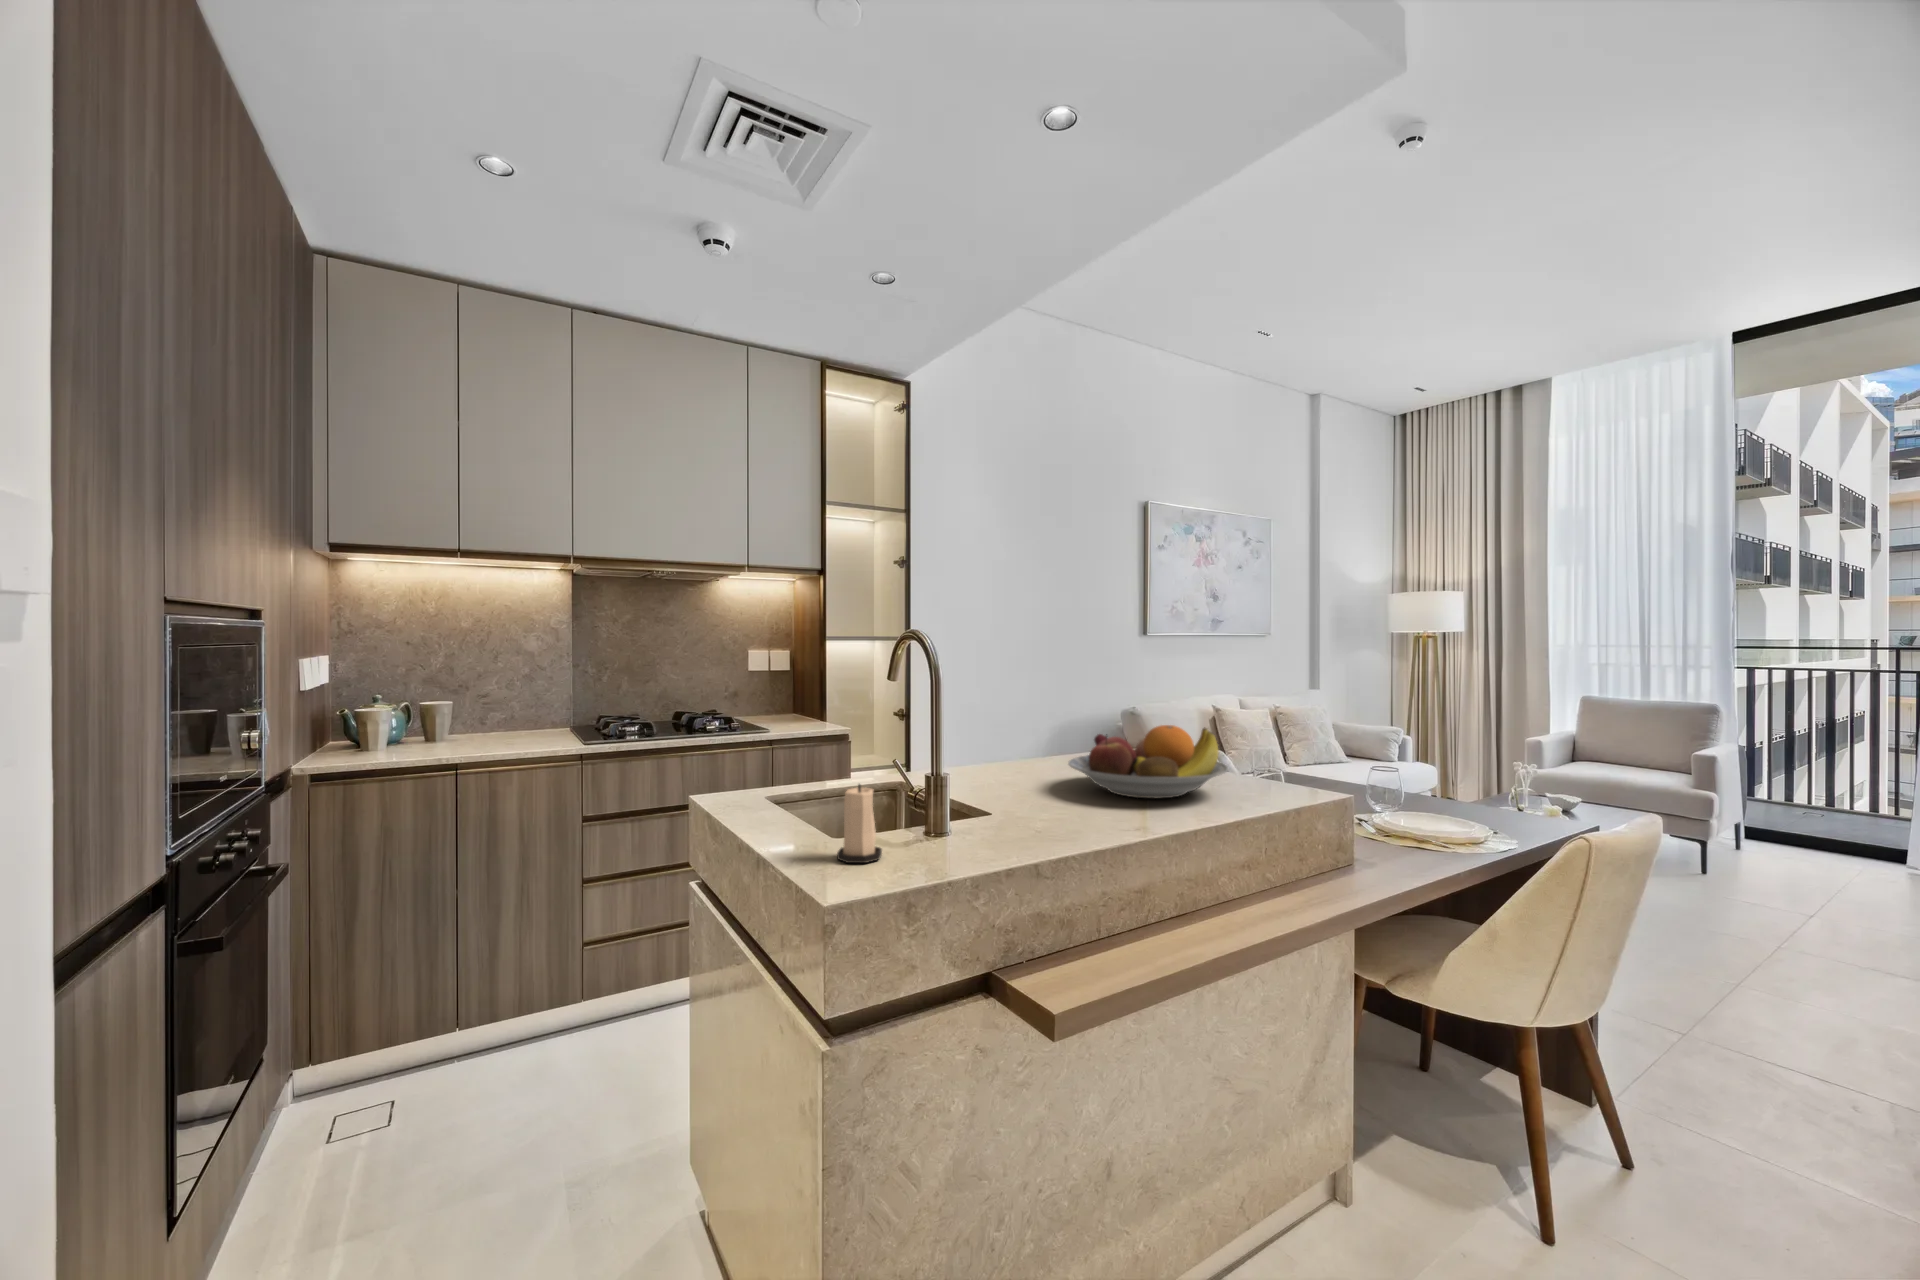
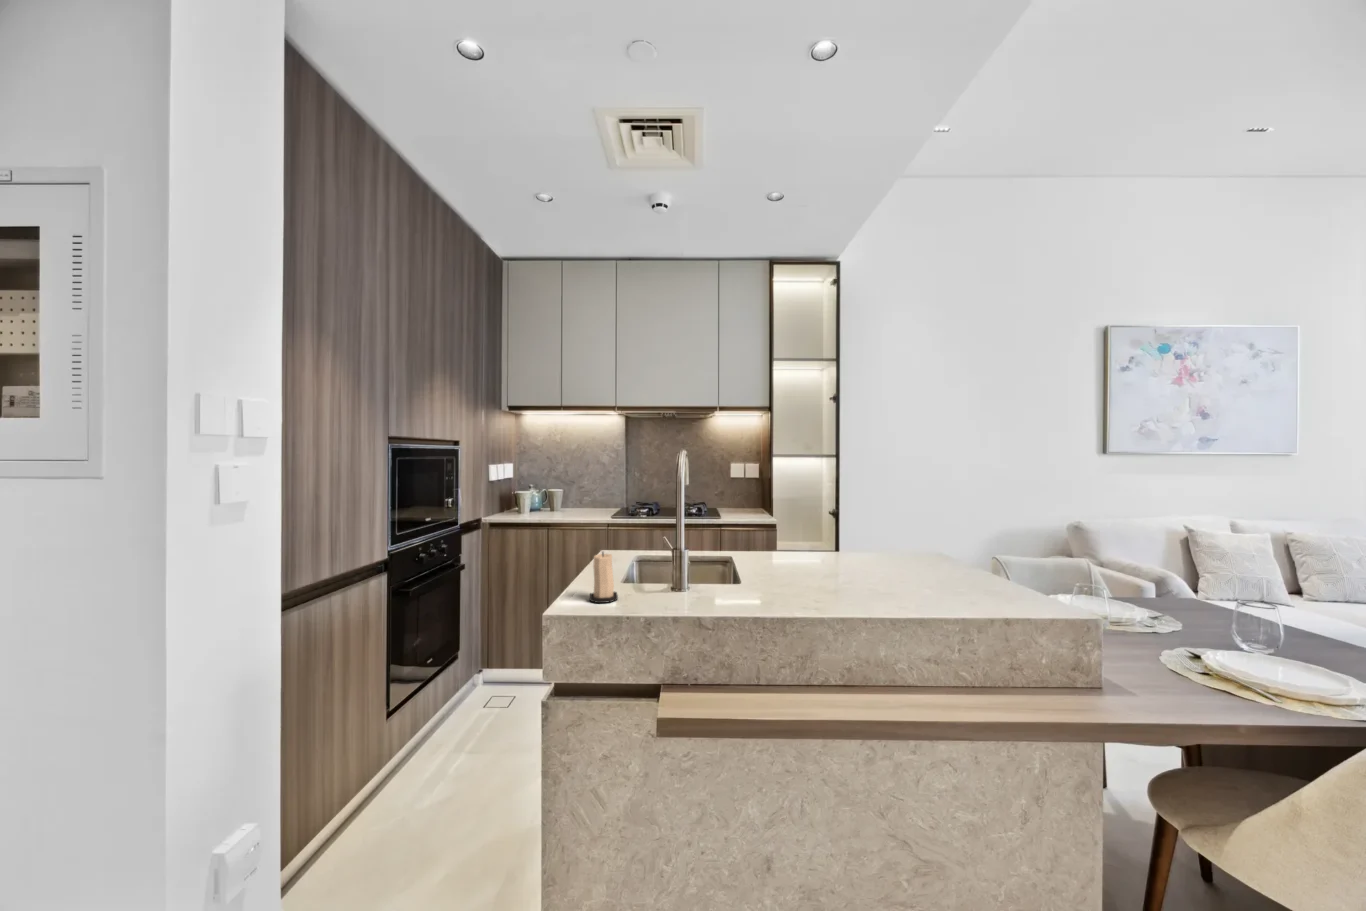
fruit bowl: present [1068,725,1229,798] -> none [824,526,964,587]

